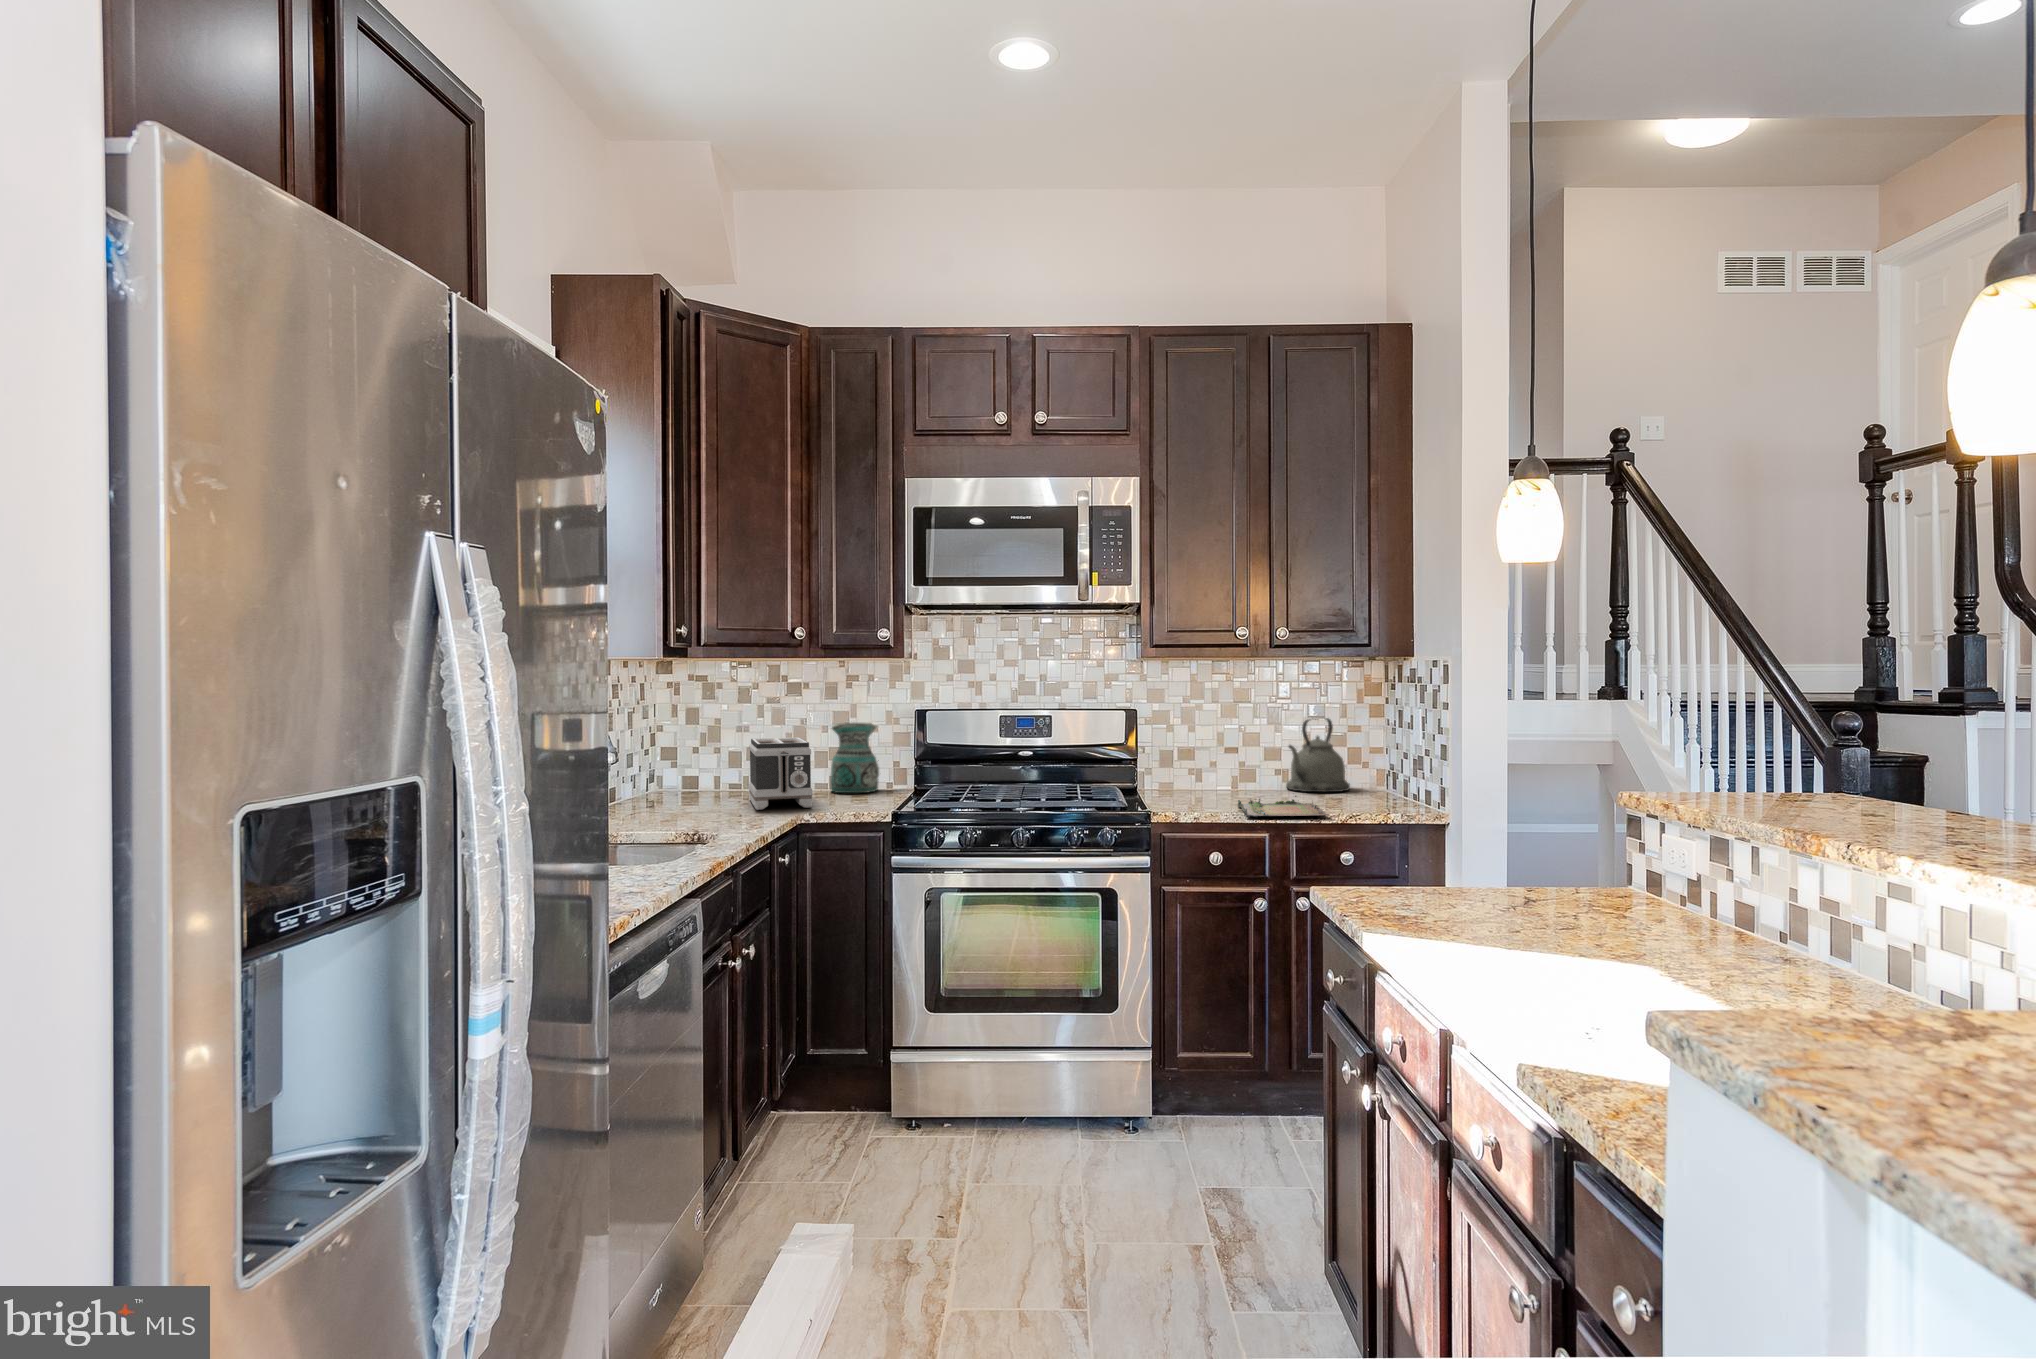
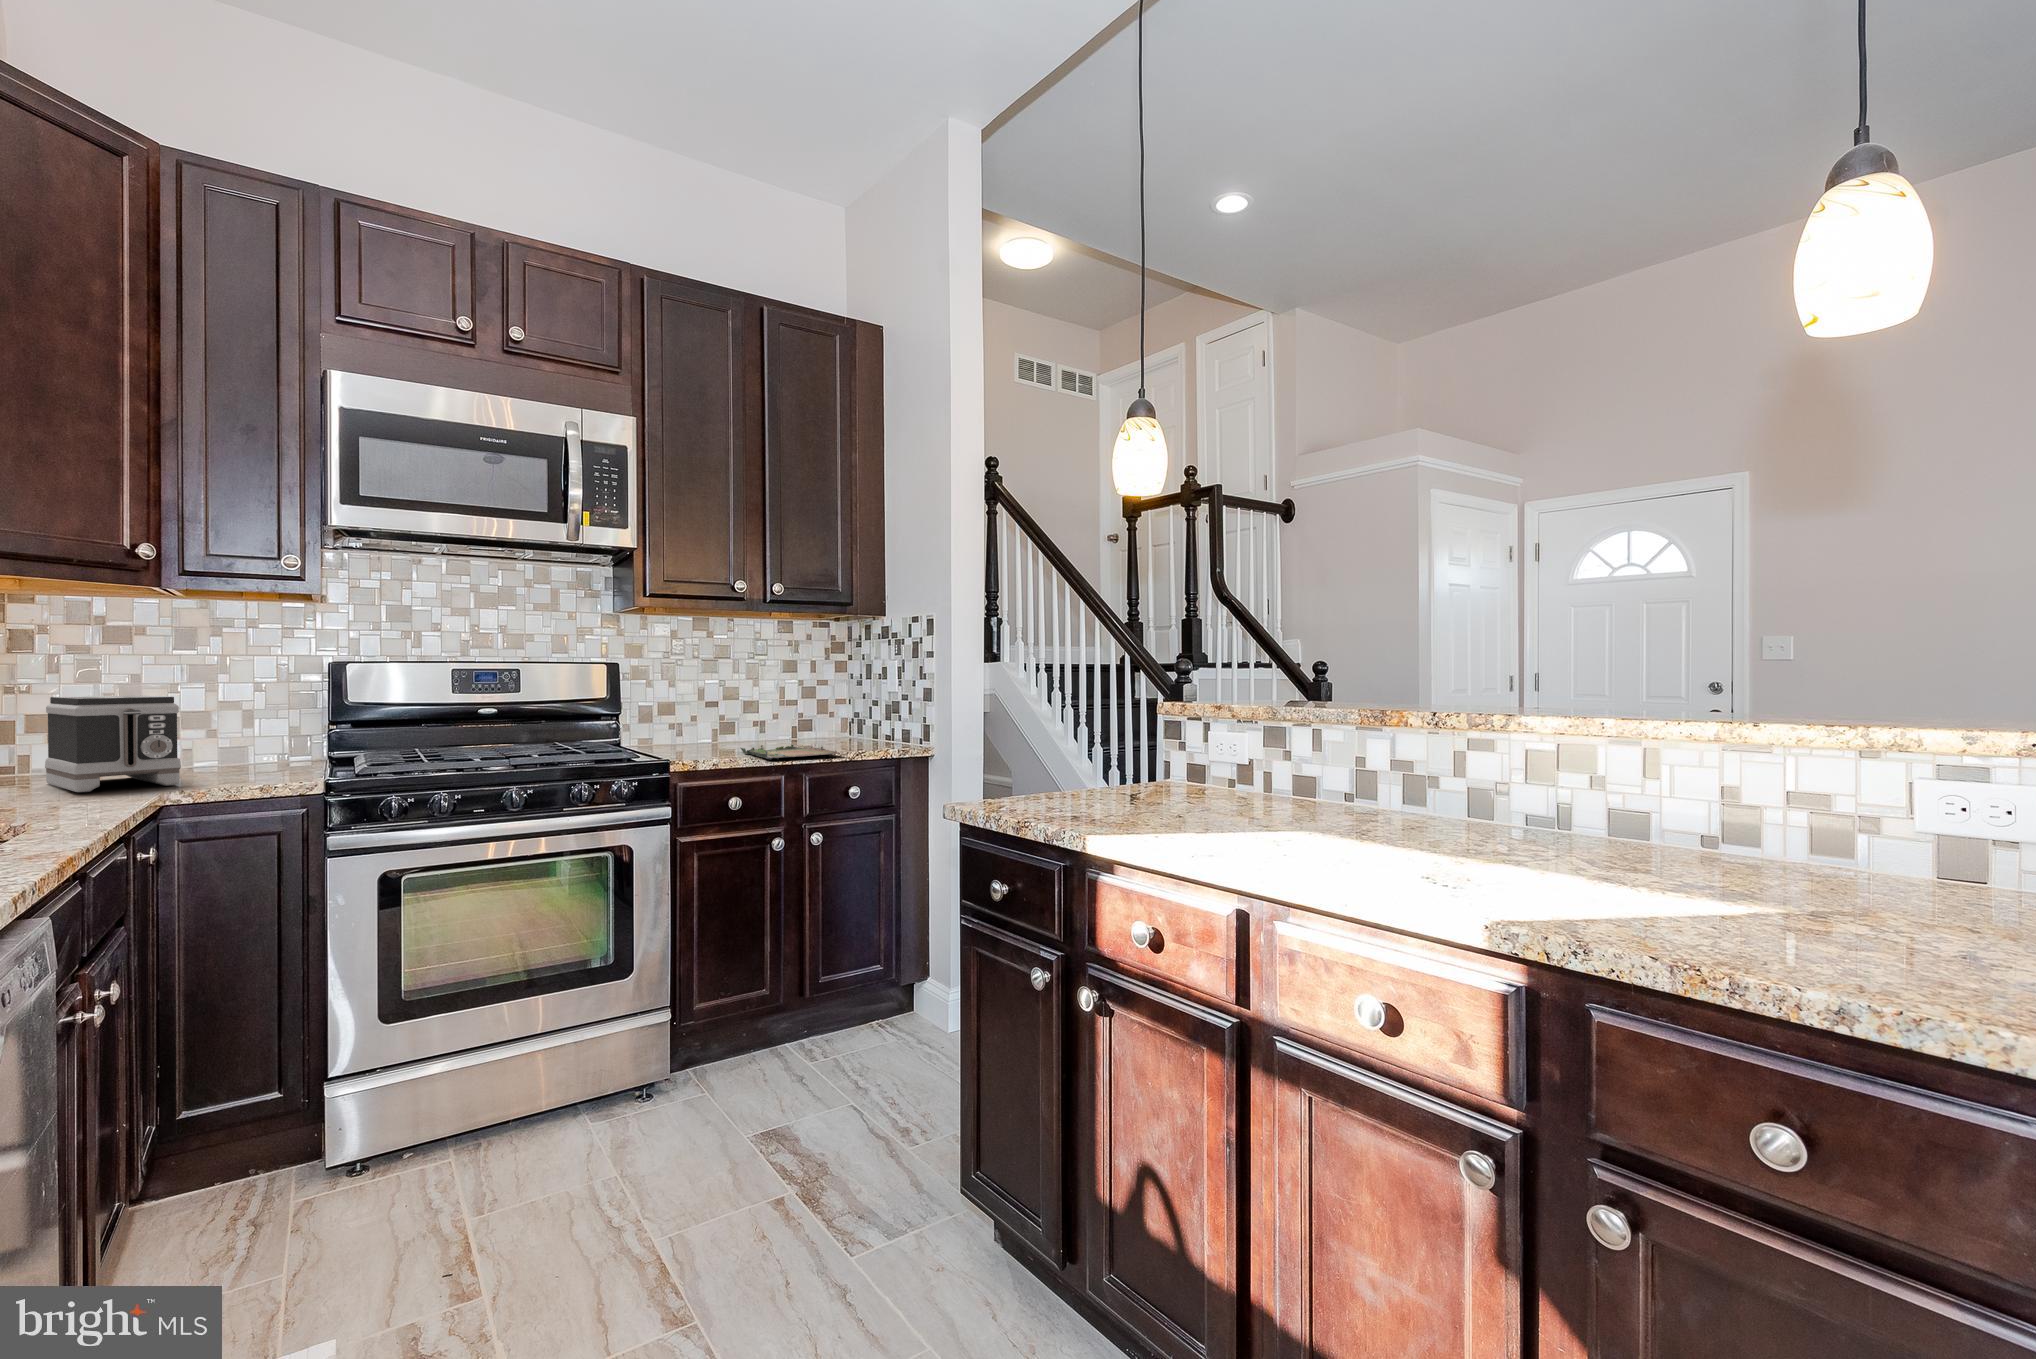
kettle: present [1286,718,1350,792] -> none [765,672,825,740]
ceramic pitcher: present [830,723,879,793] -> none [189,676,293,769]

